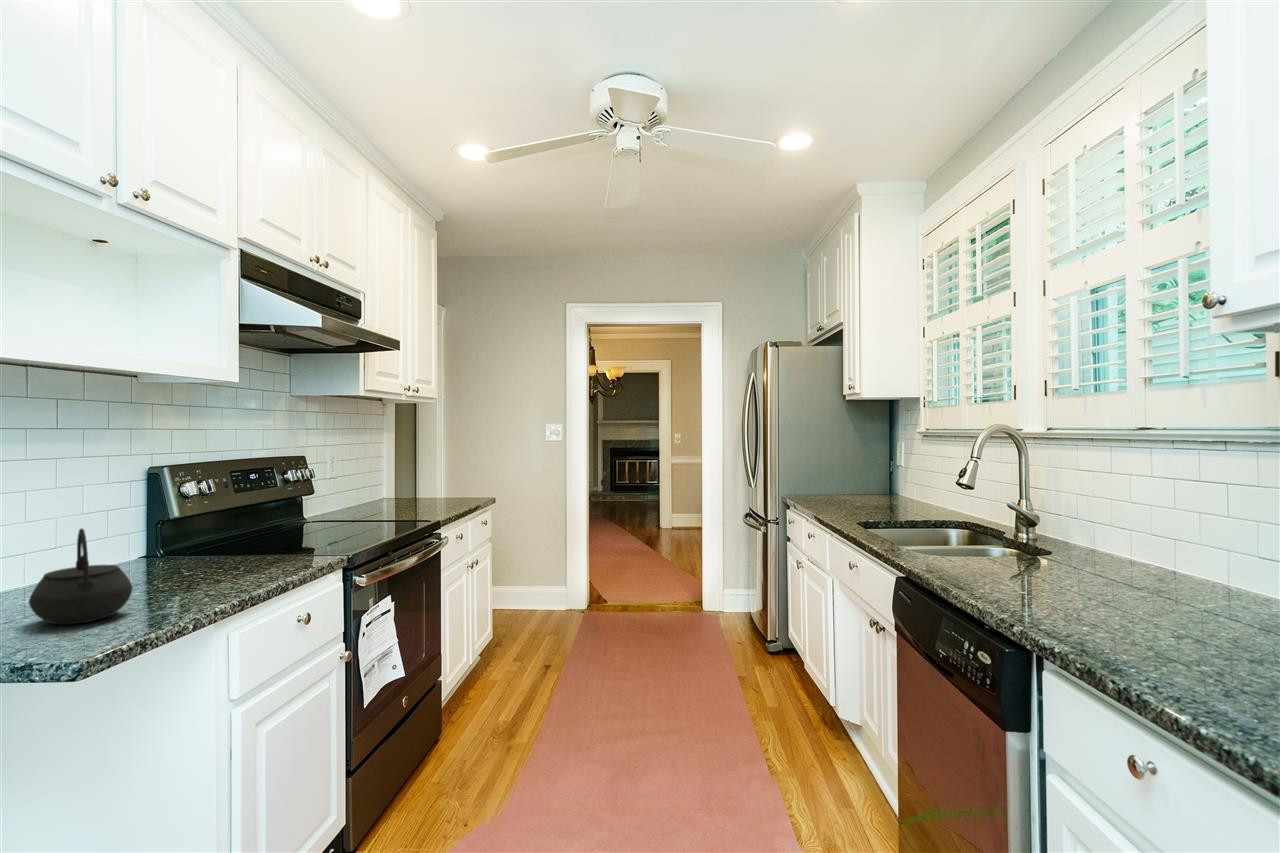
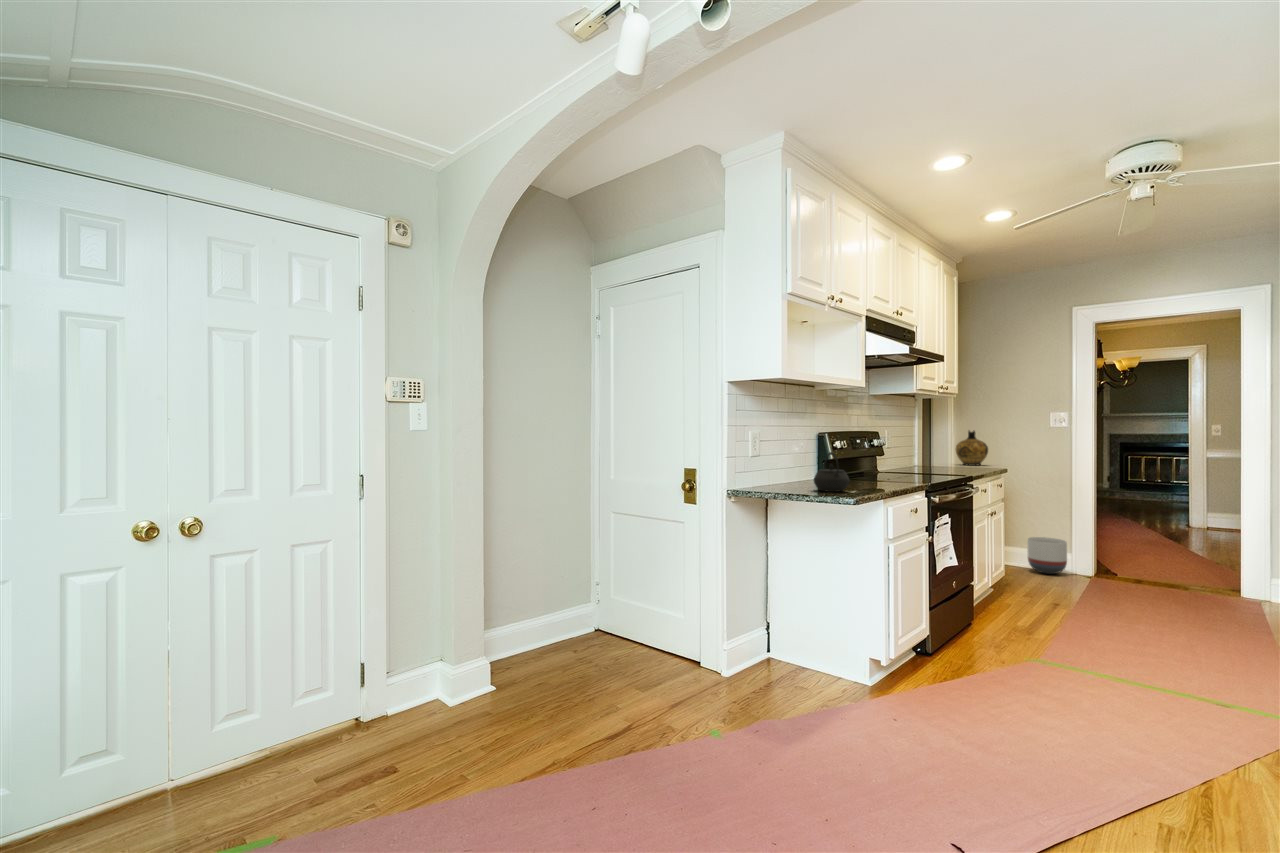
ceramic jug: none [437,446,476,493] -> present [956,430,988,466]
planter: none [520,573,560,619] -> present [1027,537,1067,574]

